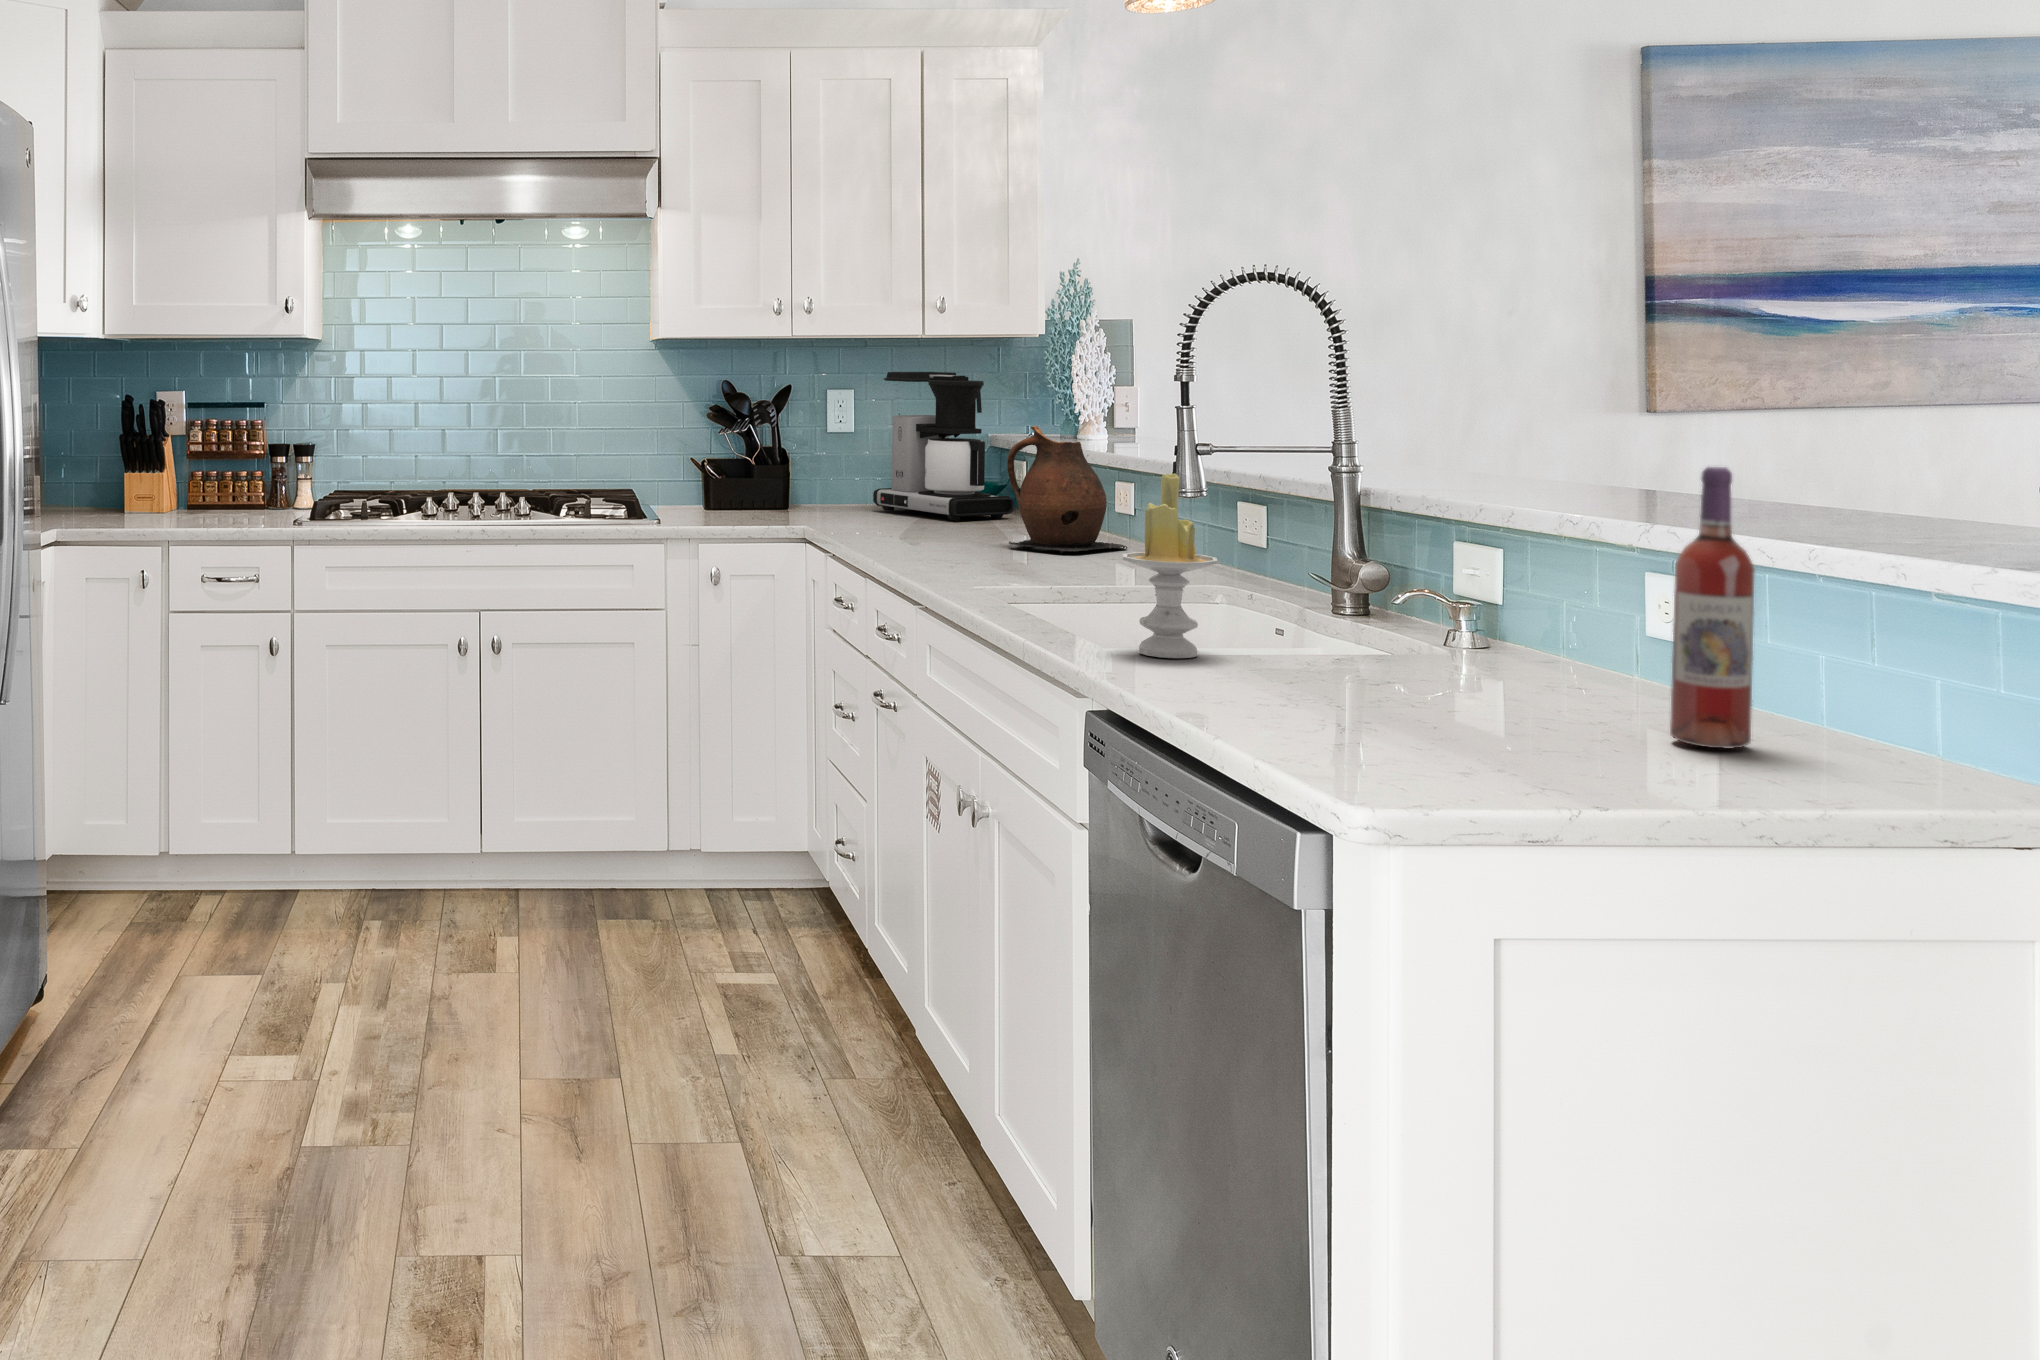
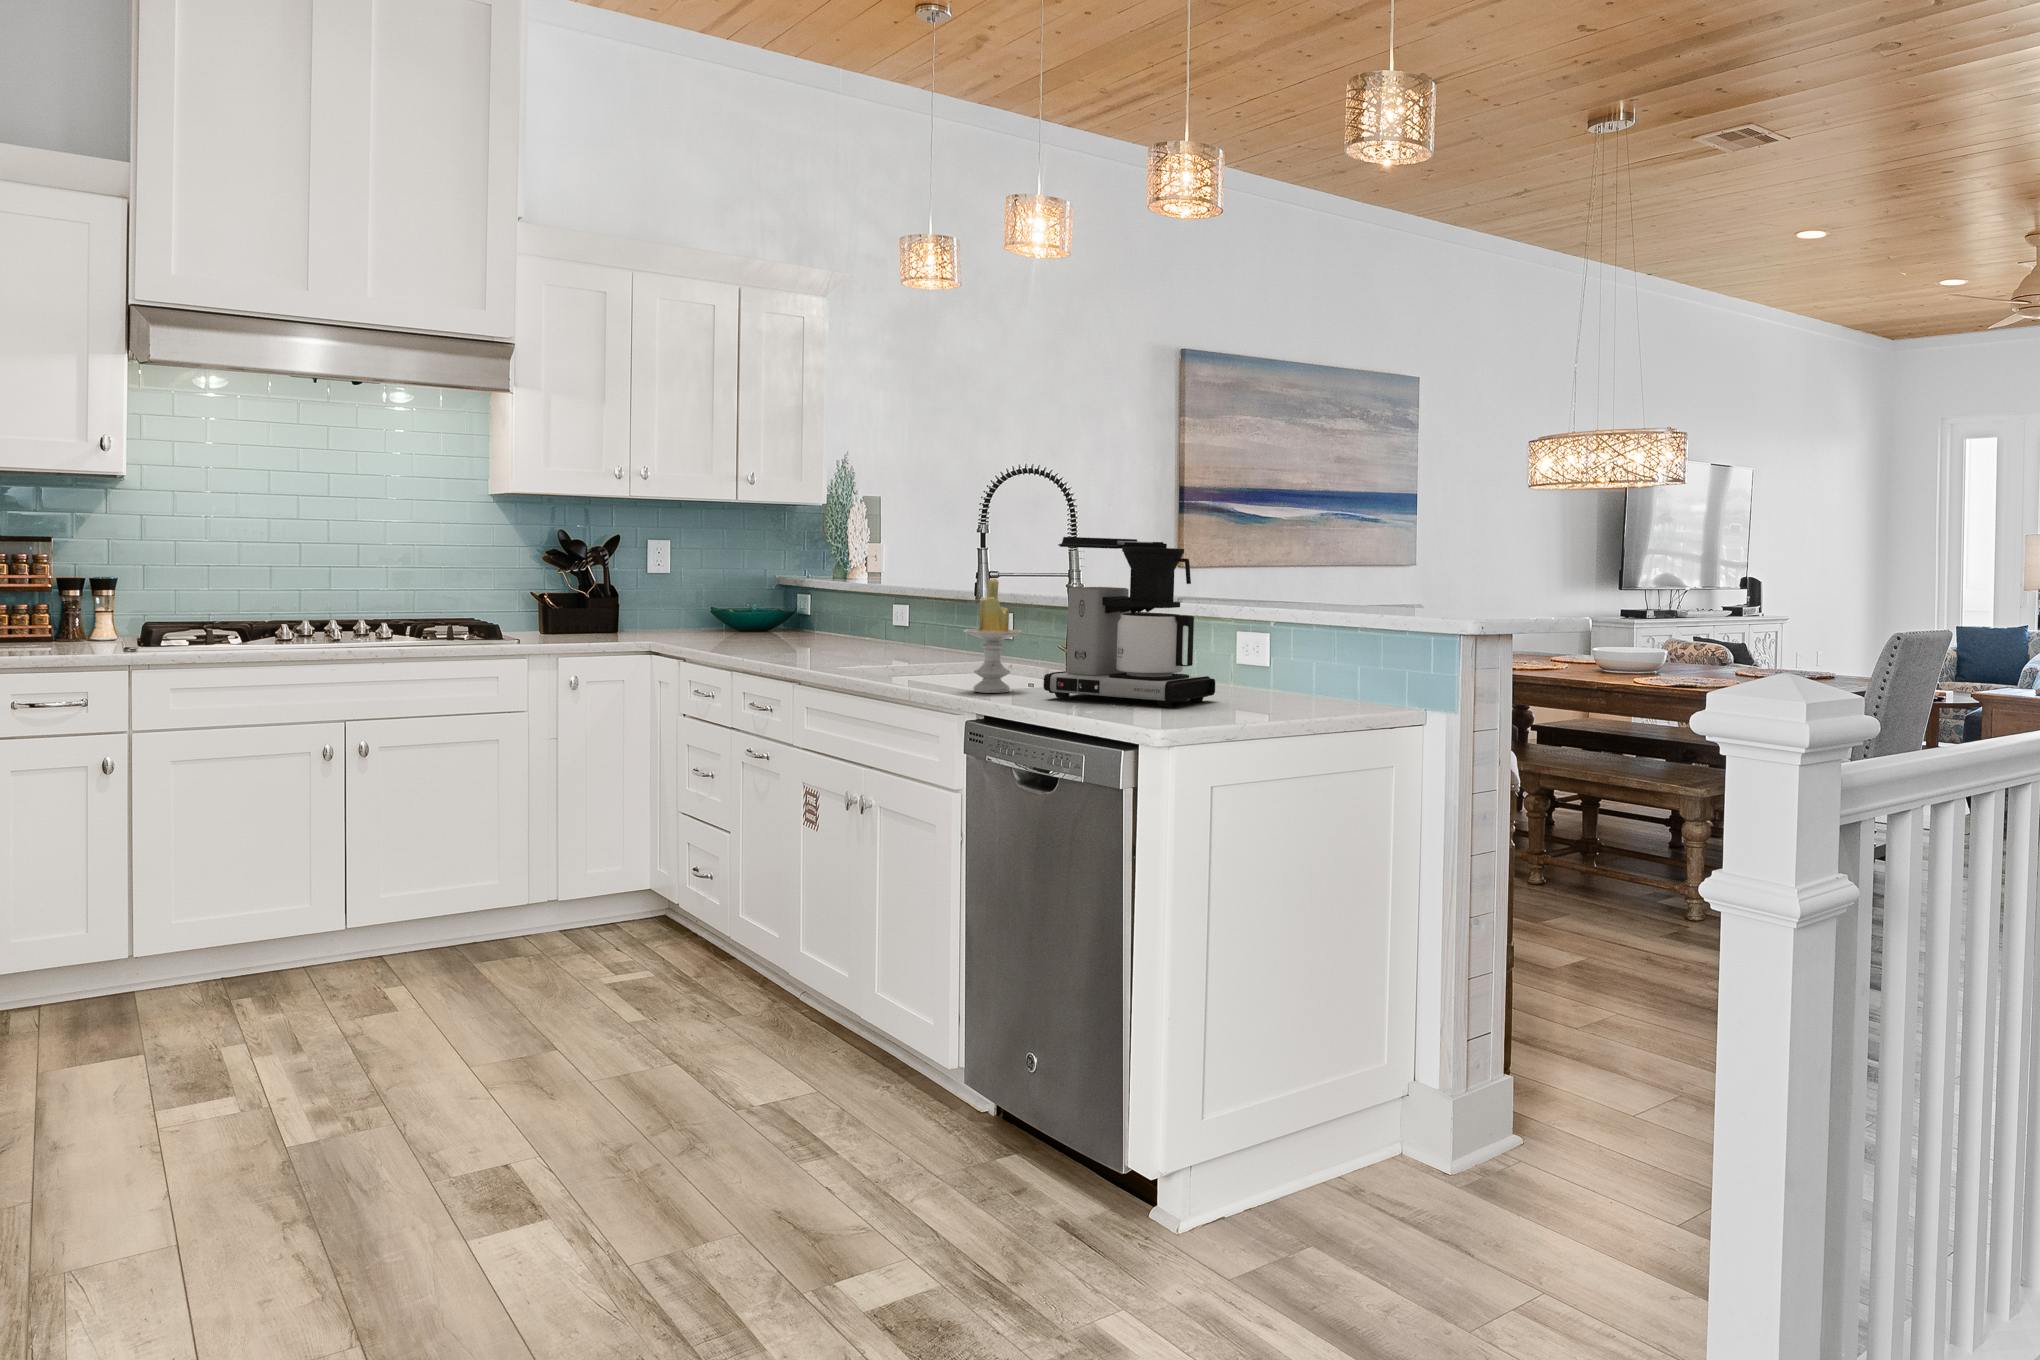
coffee maker: present [873,372,1013,521] -> present [1044,537,1215,707]
ceramic pitcher: present [1007,426,1127,553] -> none [820,563,904,650]
wine bottle: present [1670,467,1755,748] -> none [1274,565,1312,708]

